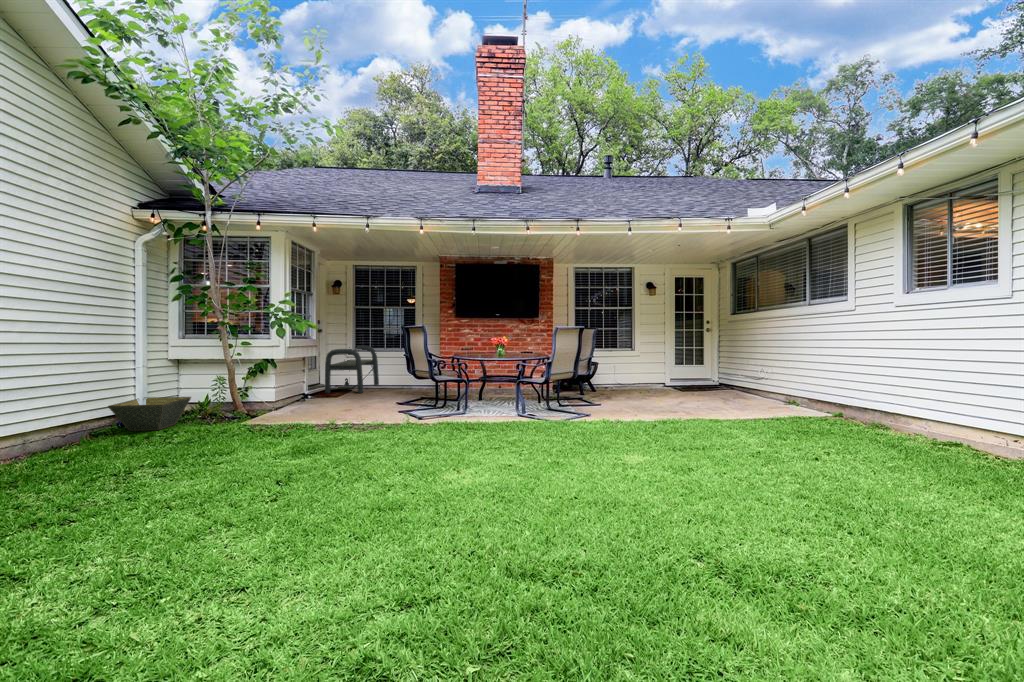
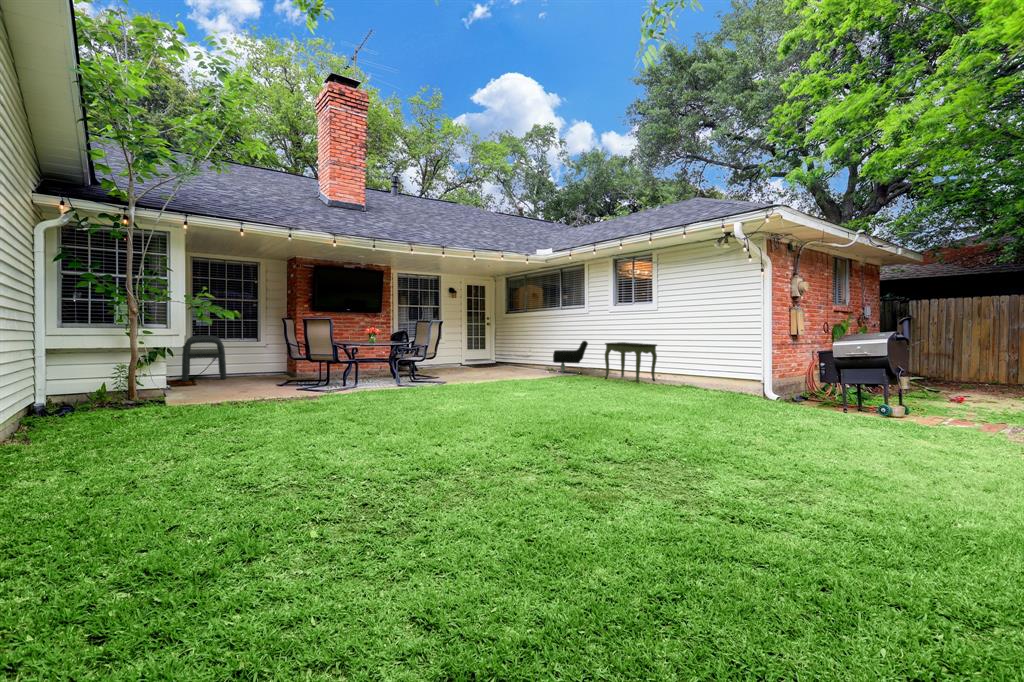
lounge chair: none [770,359,853,417] -> present [553,341,588,374]
side table: none [872,366,1007,456] -> present [605,342,657,383]
basket: present [108,397,191,431] -> none [23,383,102,420]

